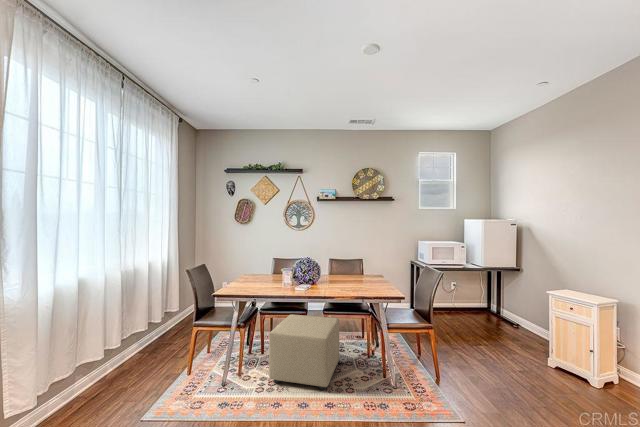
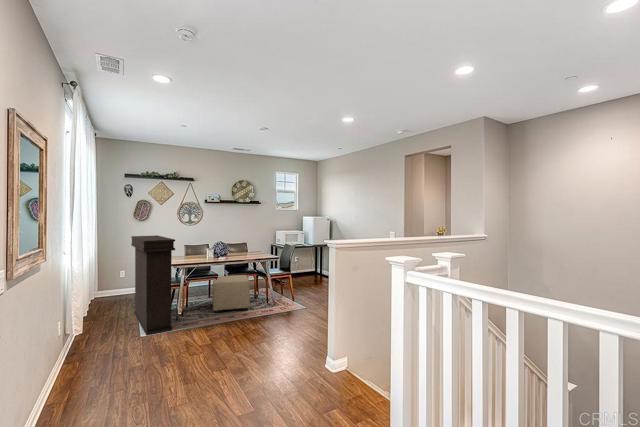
console table: none [126,246,220,419] -> present [131,235,175,335]

